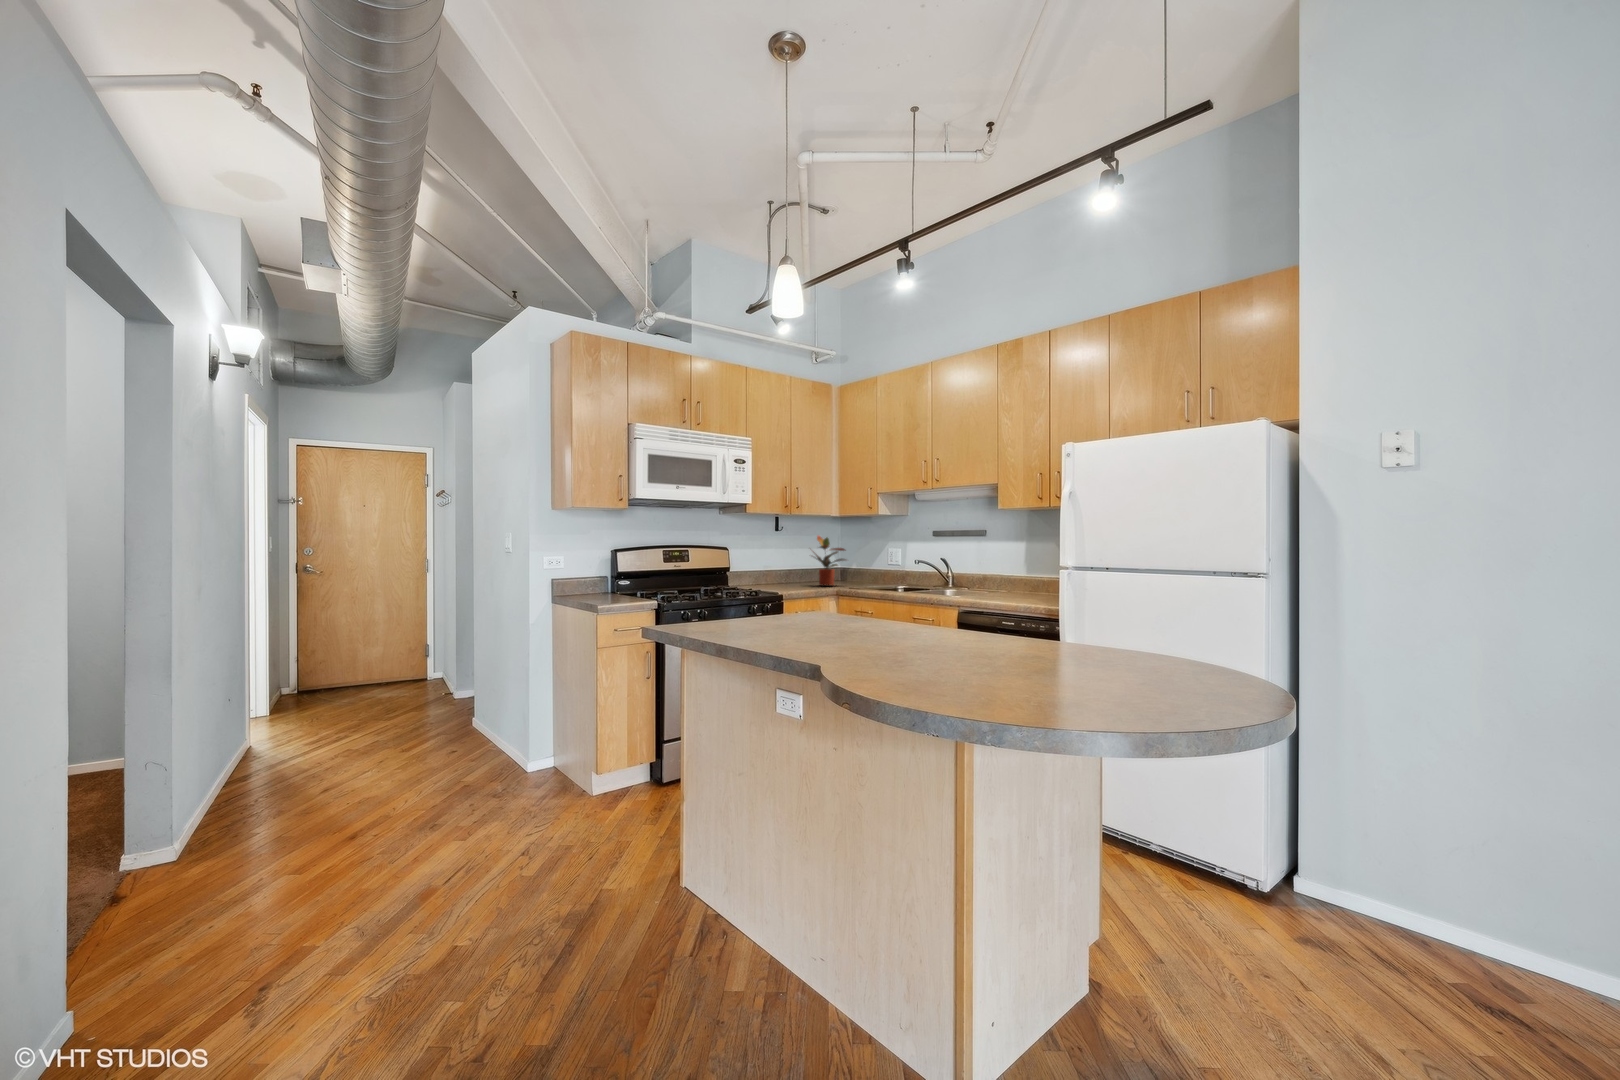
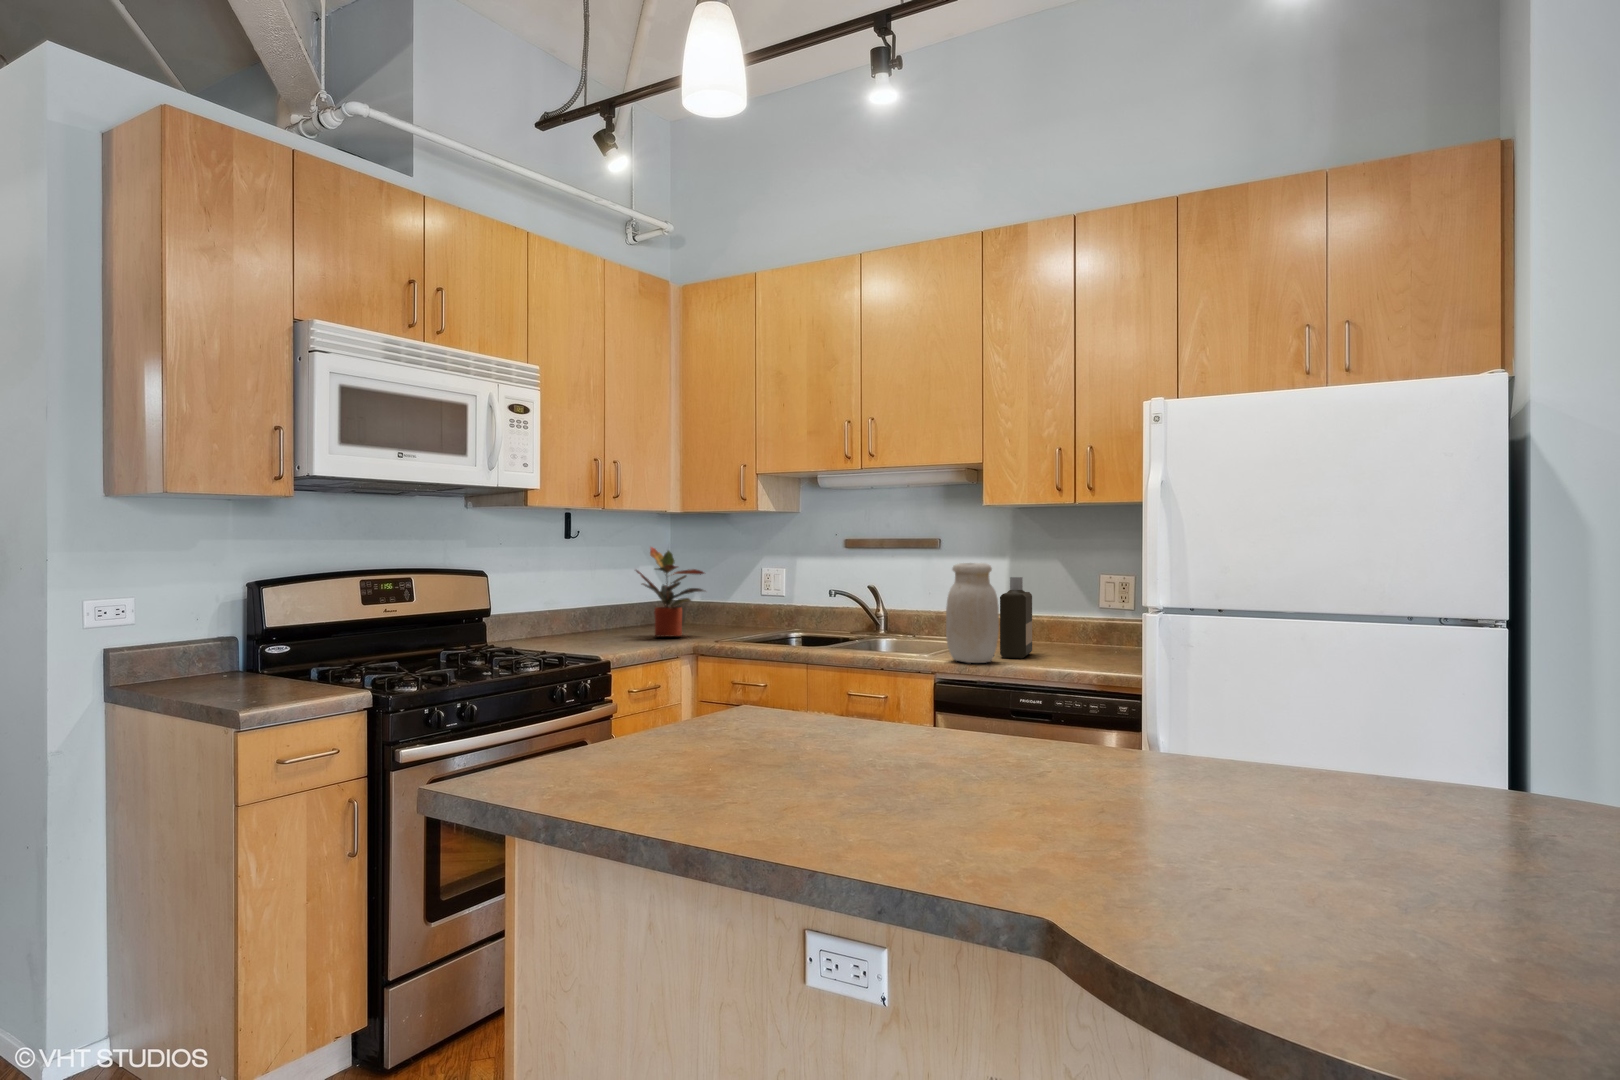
jar: none [964,542,995,600] -> present [946,563,999,663]
bottle: none [1001,551,1025,600] -> present [1000,577,1032,659]

